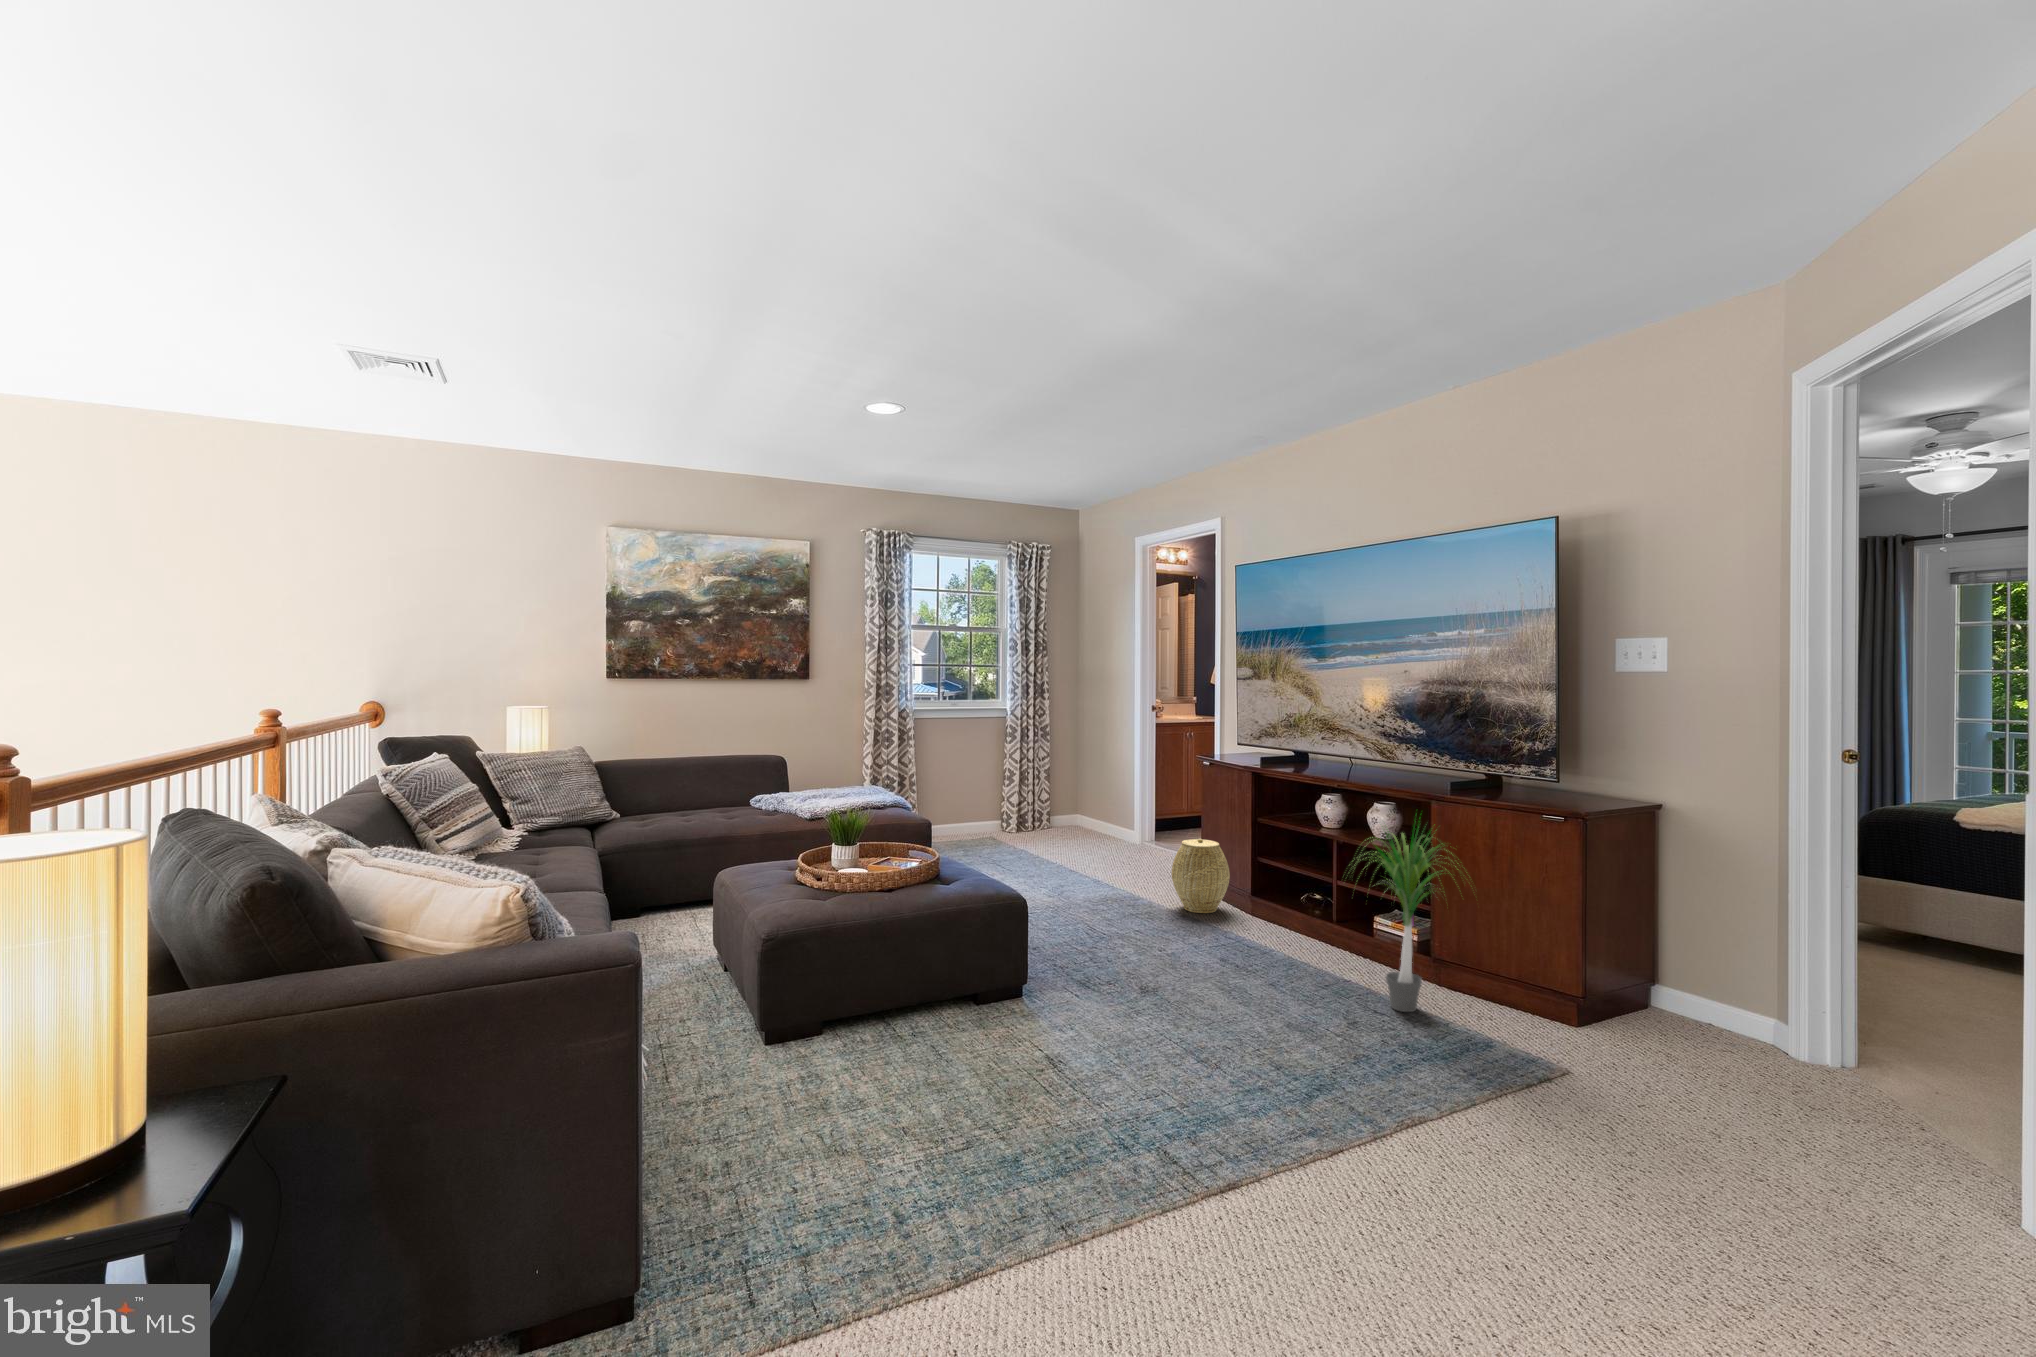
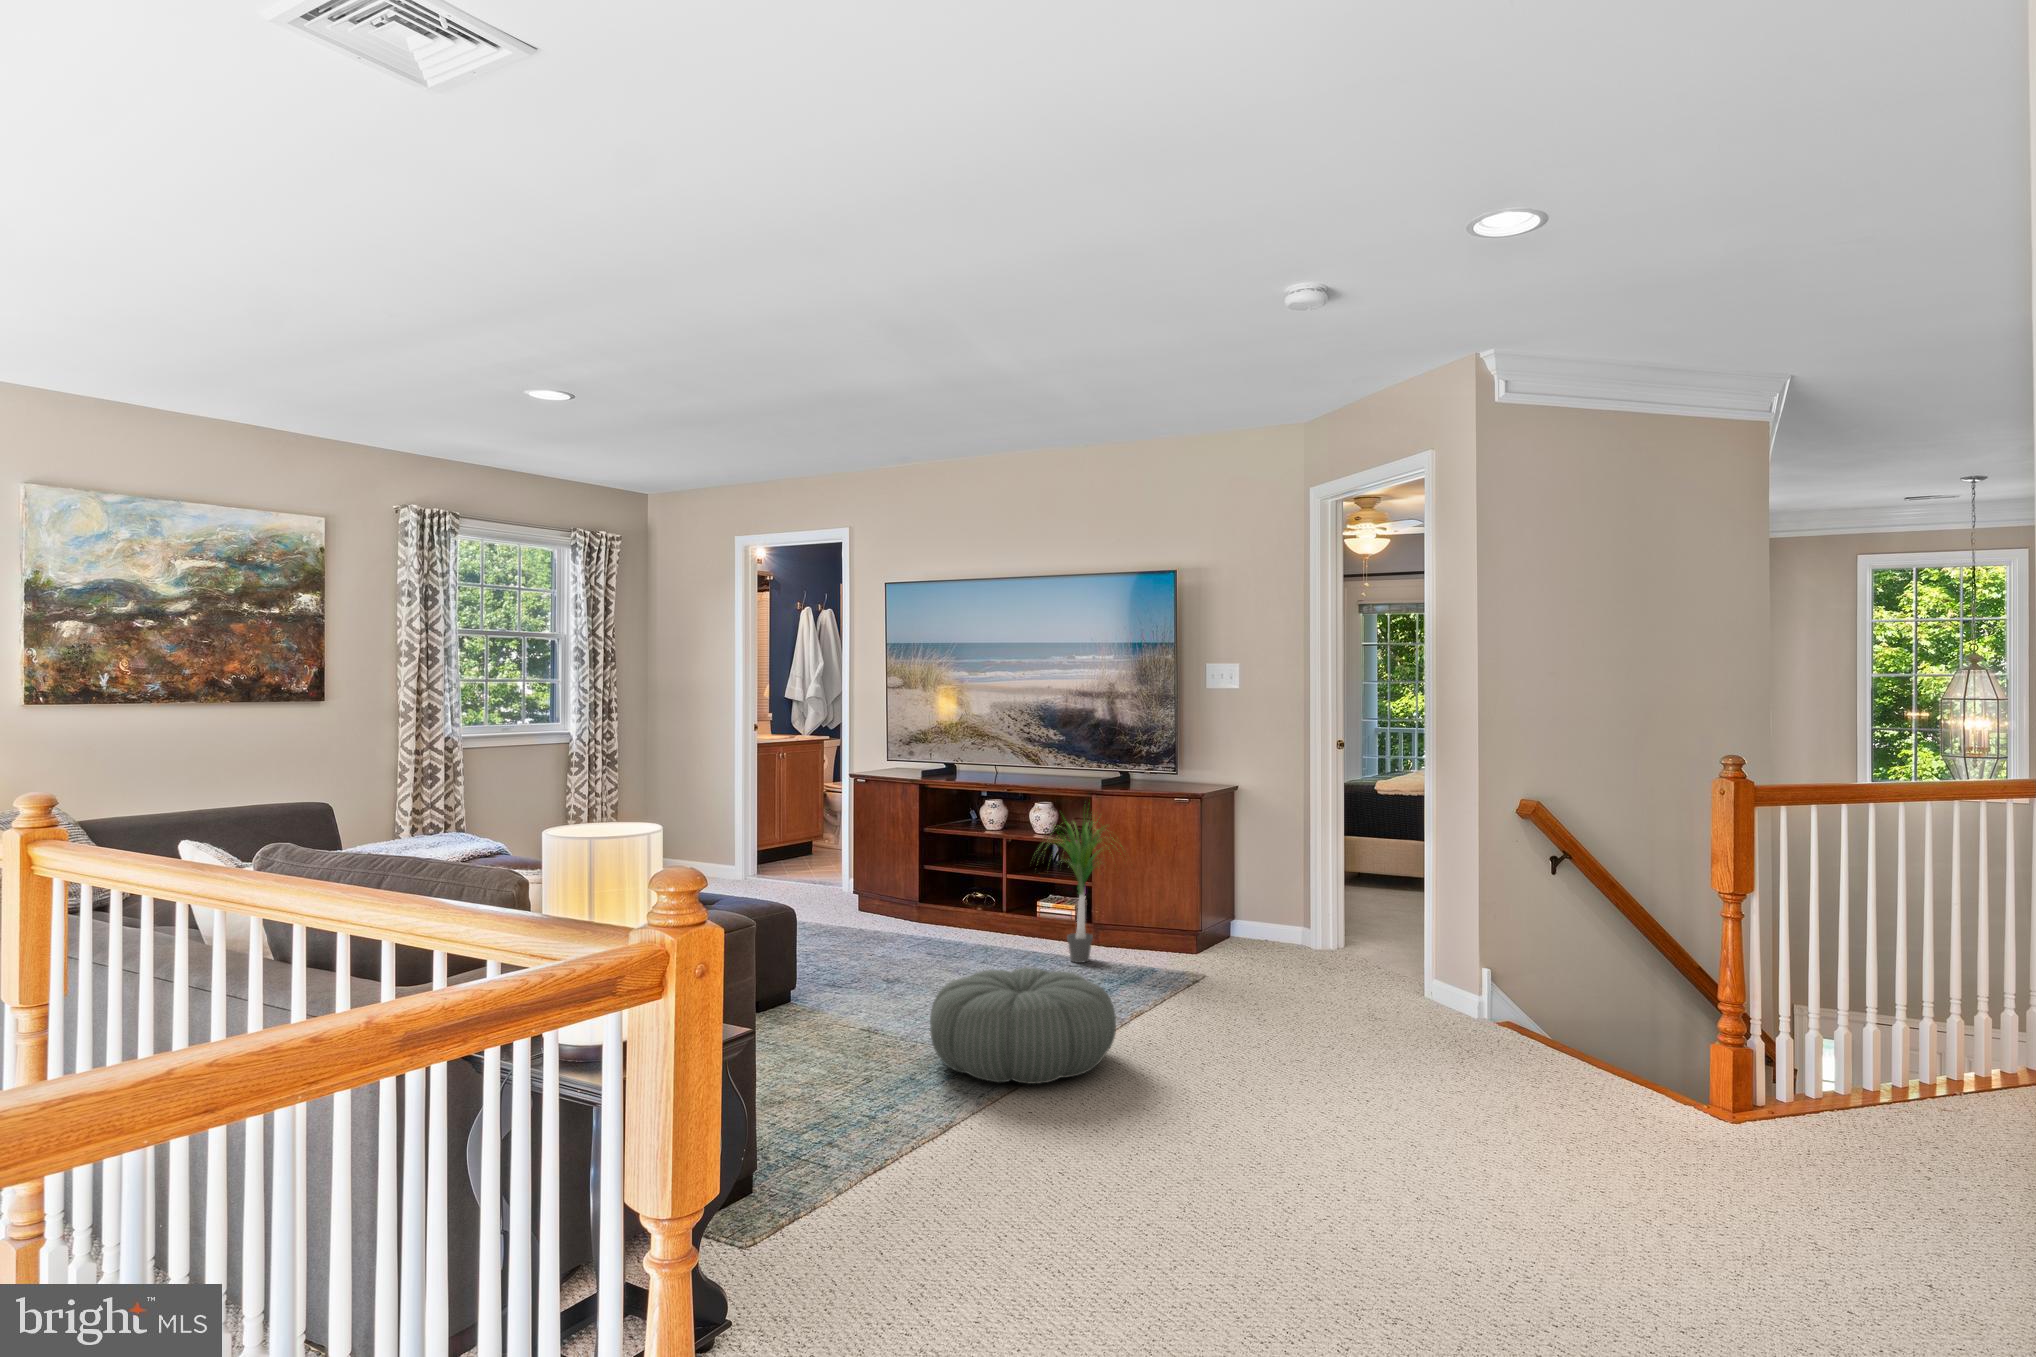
woven basket: present [1172,839,1230,913] -> none [837,854,893,926]
pouf: none [1063,1033,1335,1246] -> present [930,968,1116,1084]

